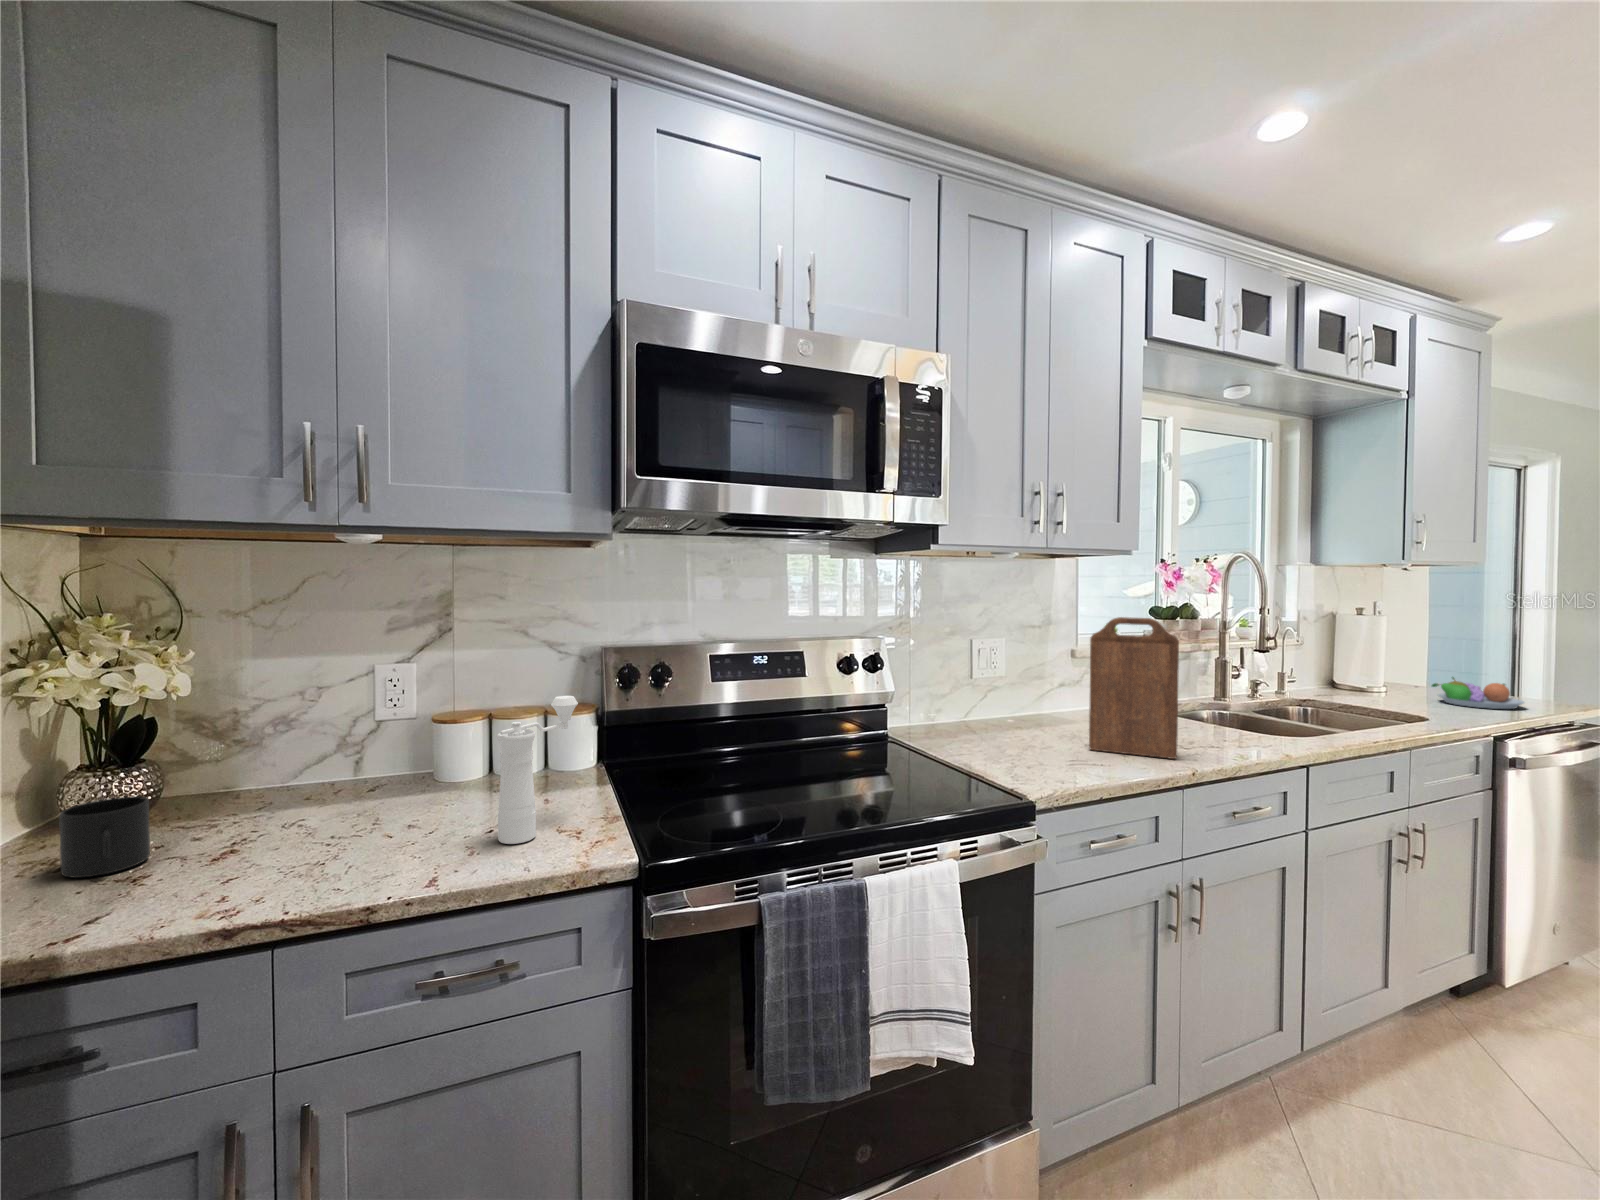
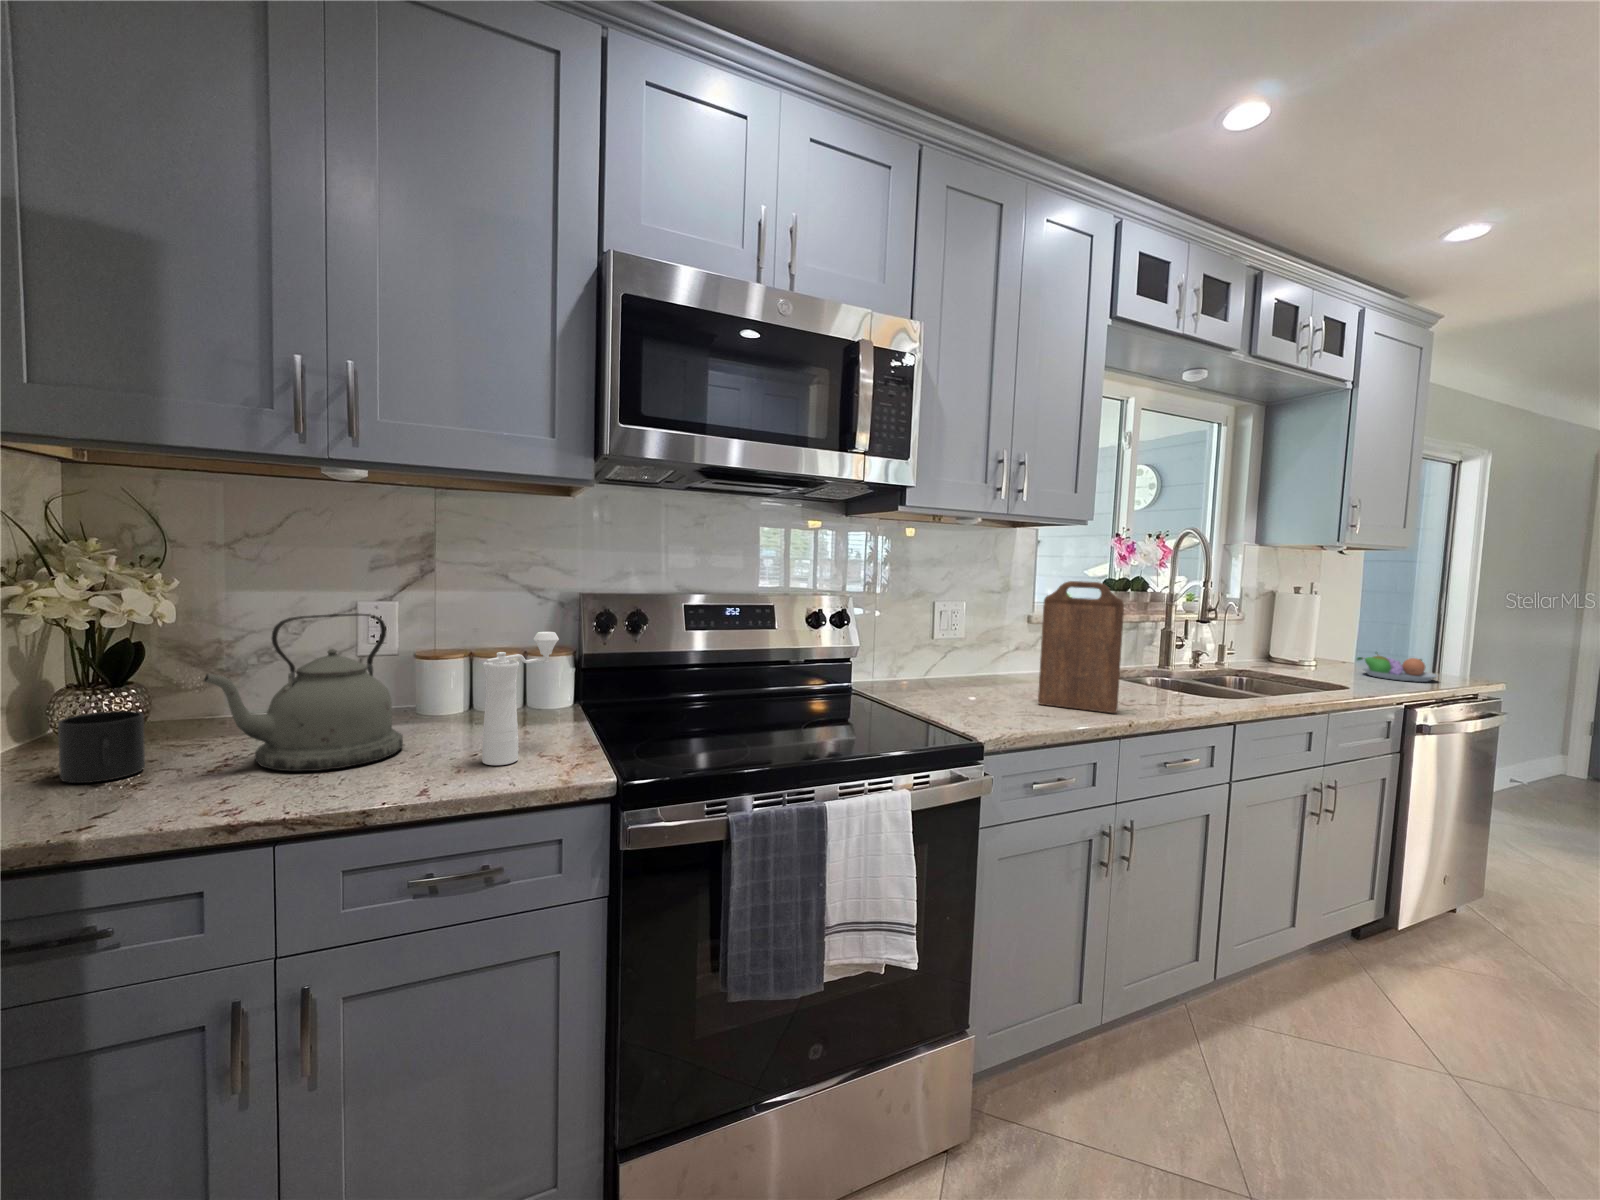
kettle: none [207,684,418,857] -> present [204,613,403,771]

